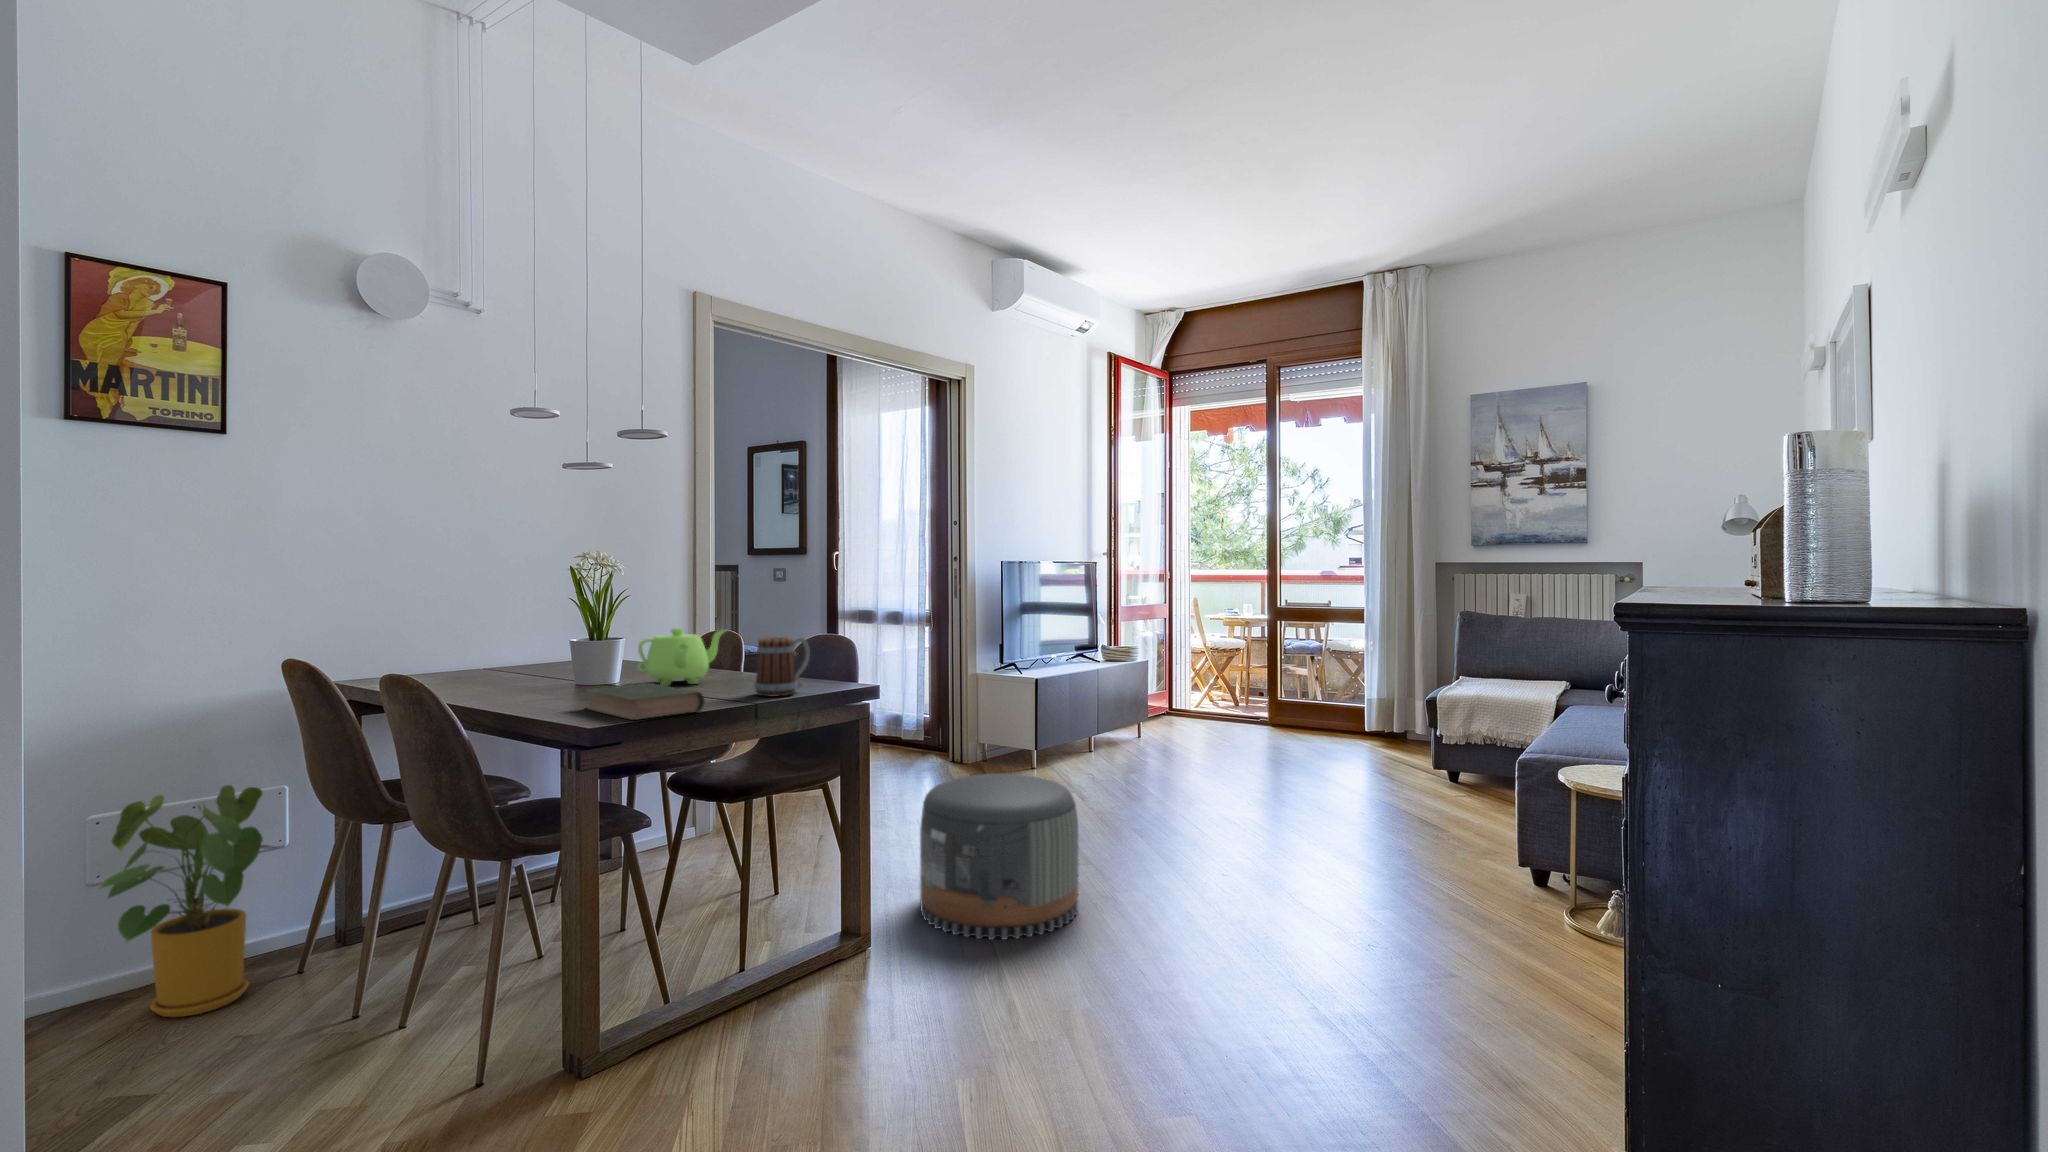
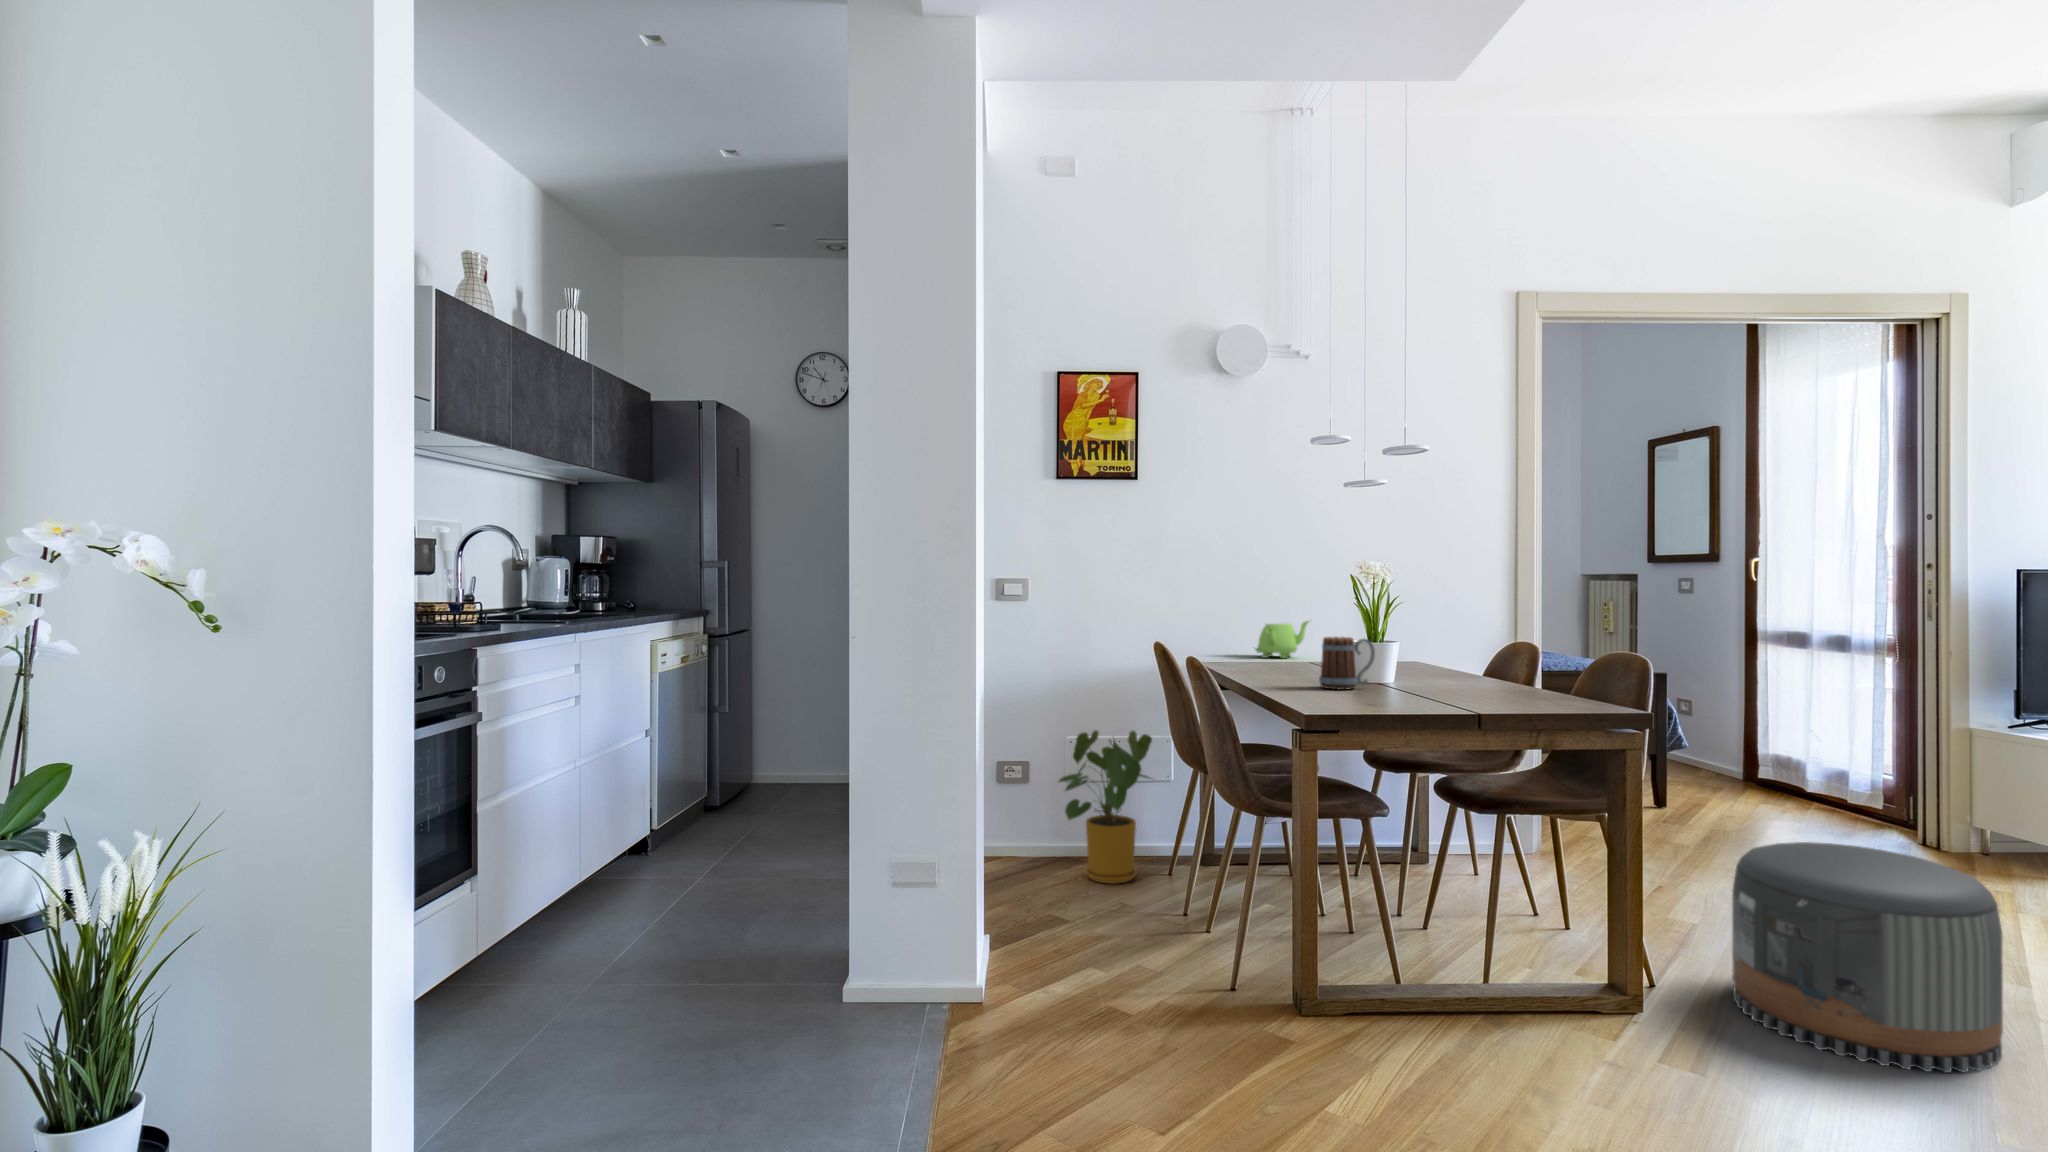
teapot: present [637,628,724,686] -> present [1253,621,1309,658]
mug: present [754,637,810,697] -> present [1319,637,1375,690]
book: present [586,683,705,720] -> none [1332,681,1426,710]

